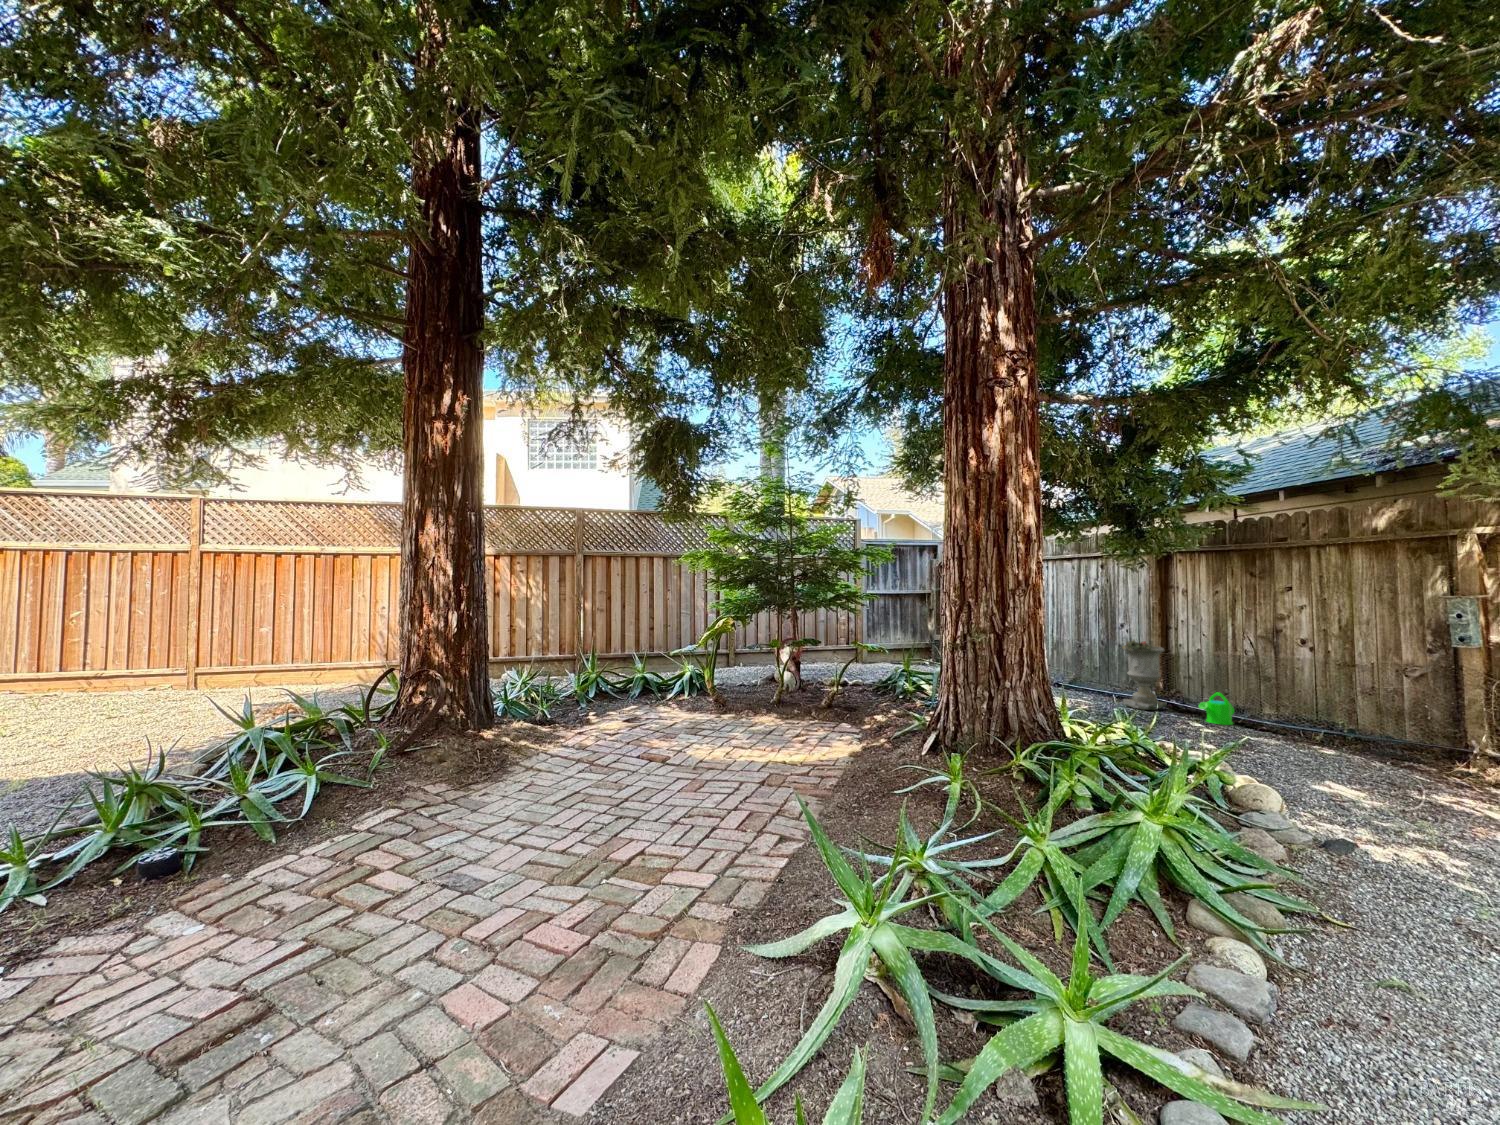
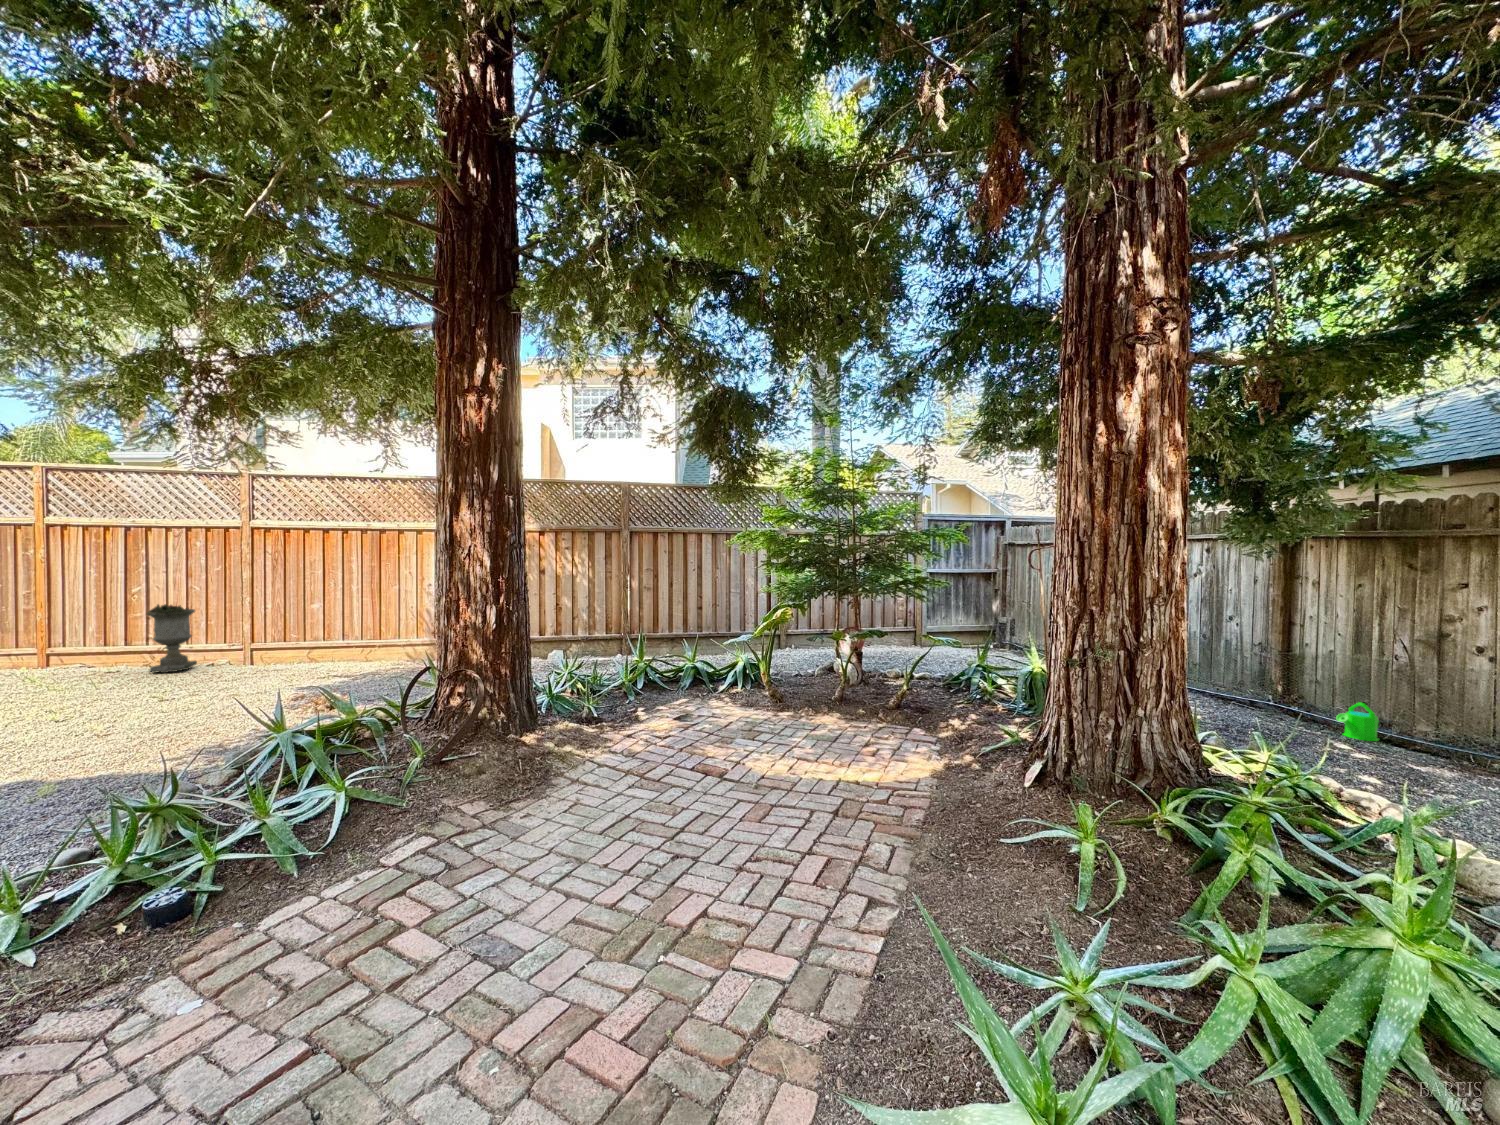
planter: present [1122,640,1167,710] -> present [147,604,197,673]

